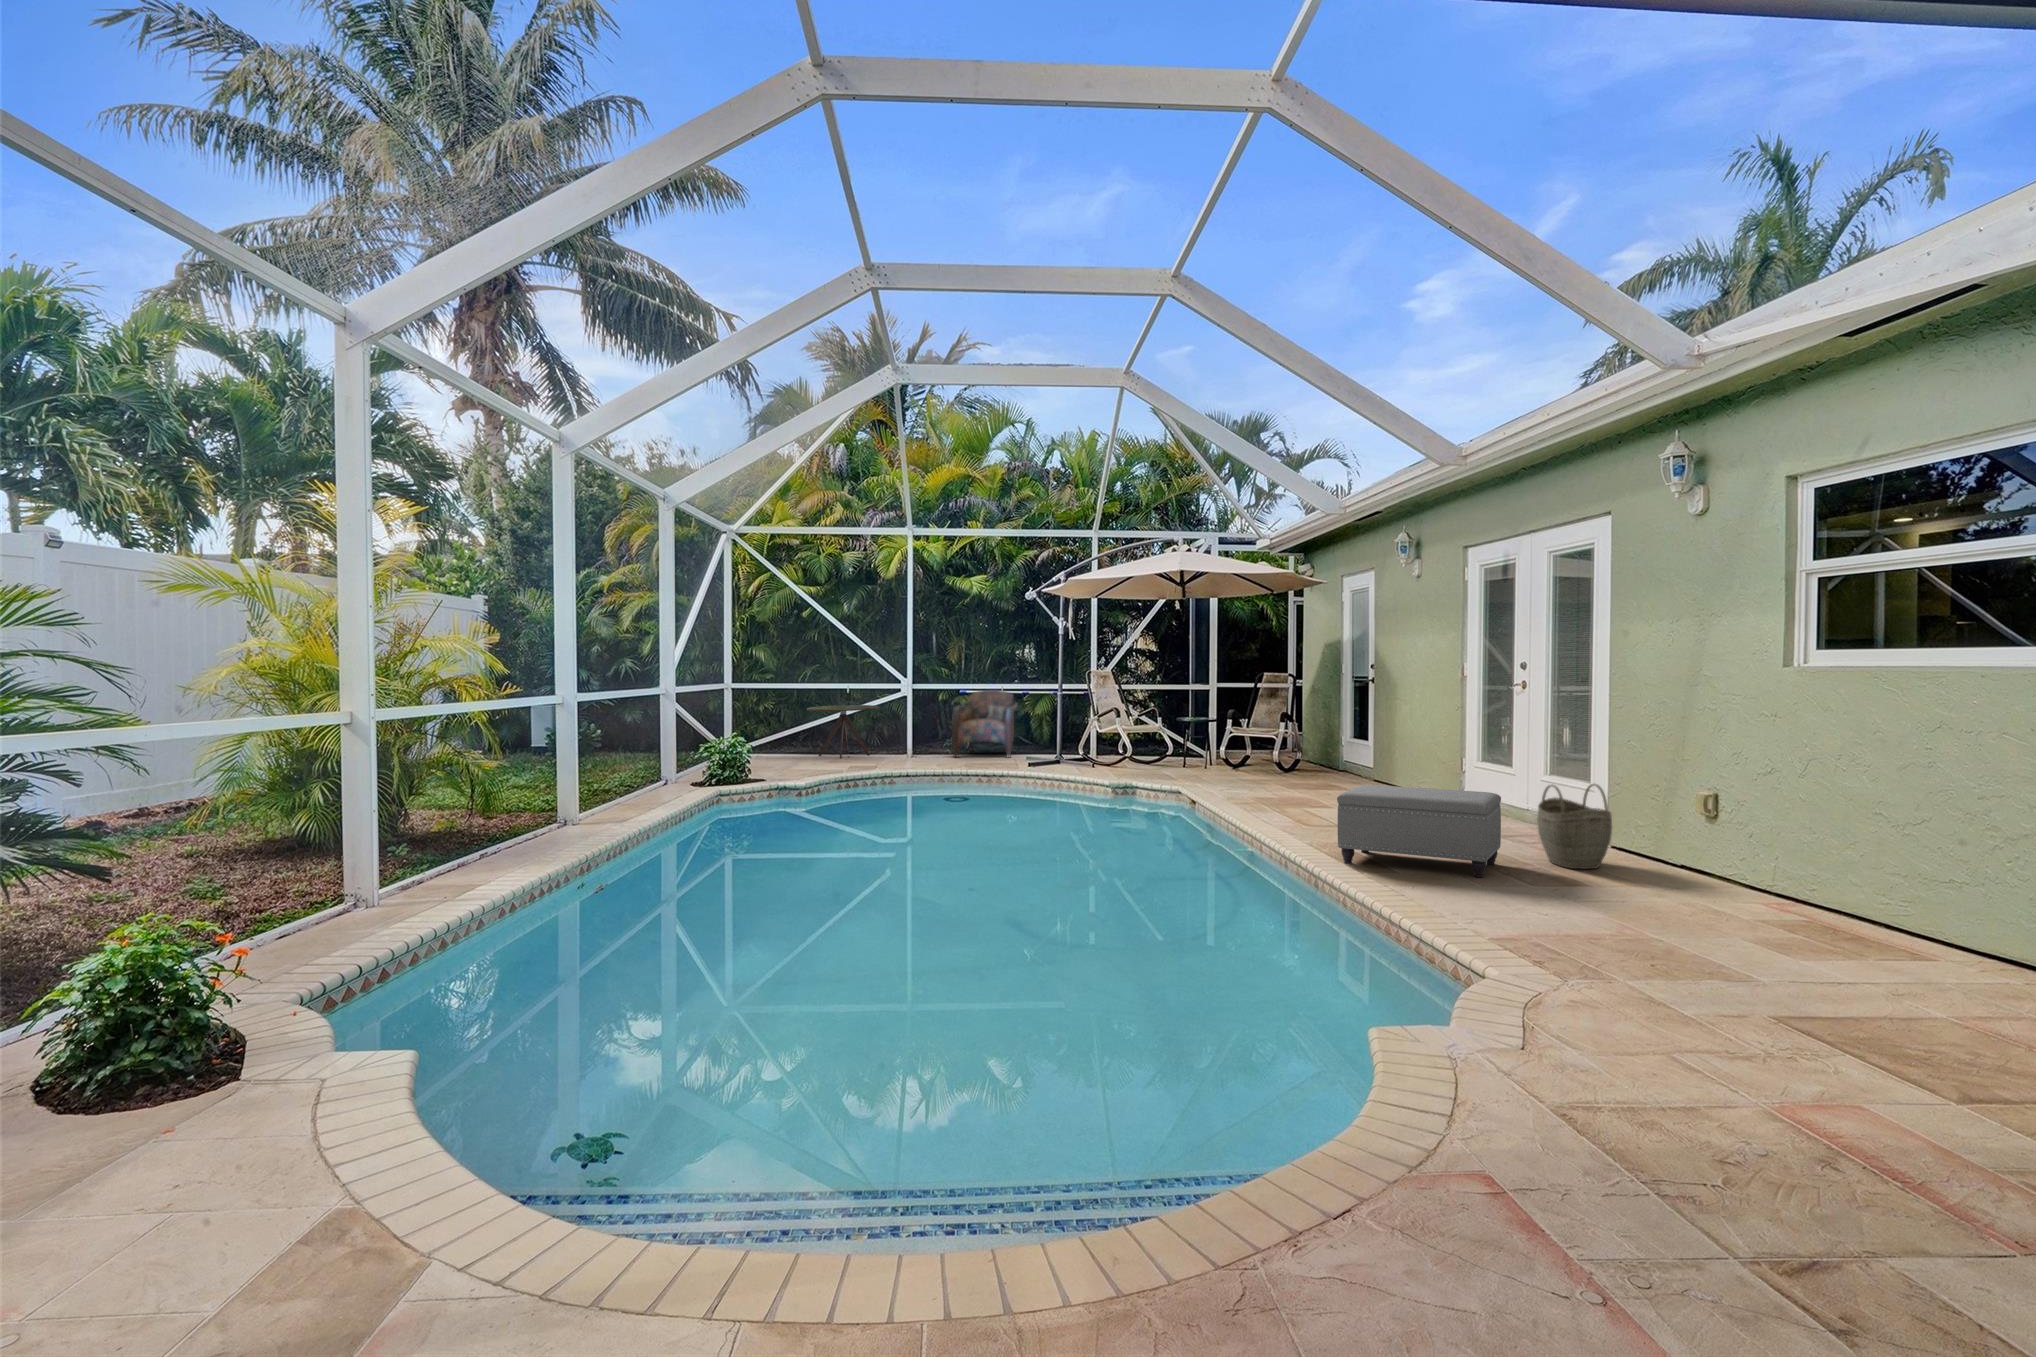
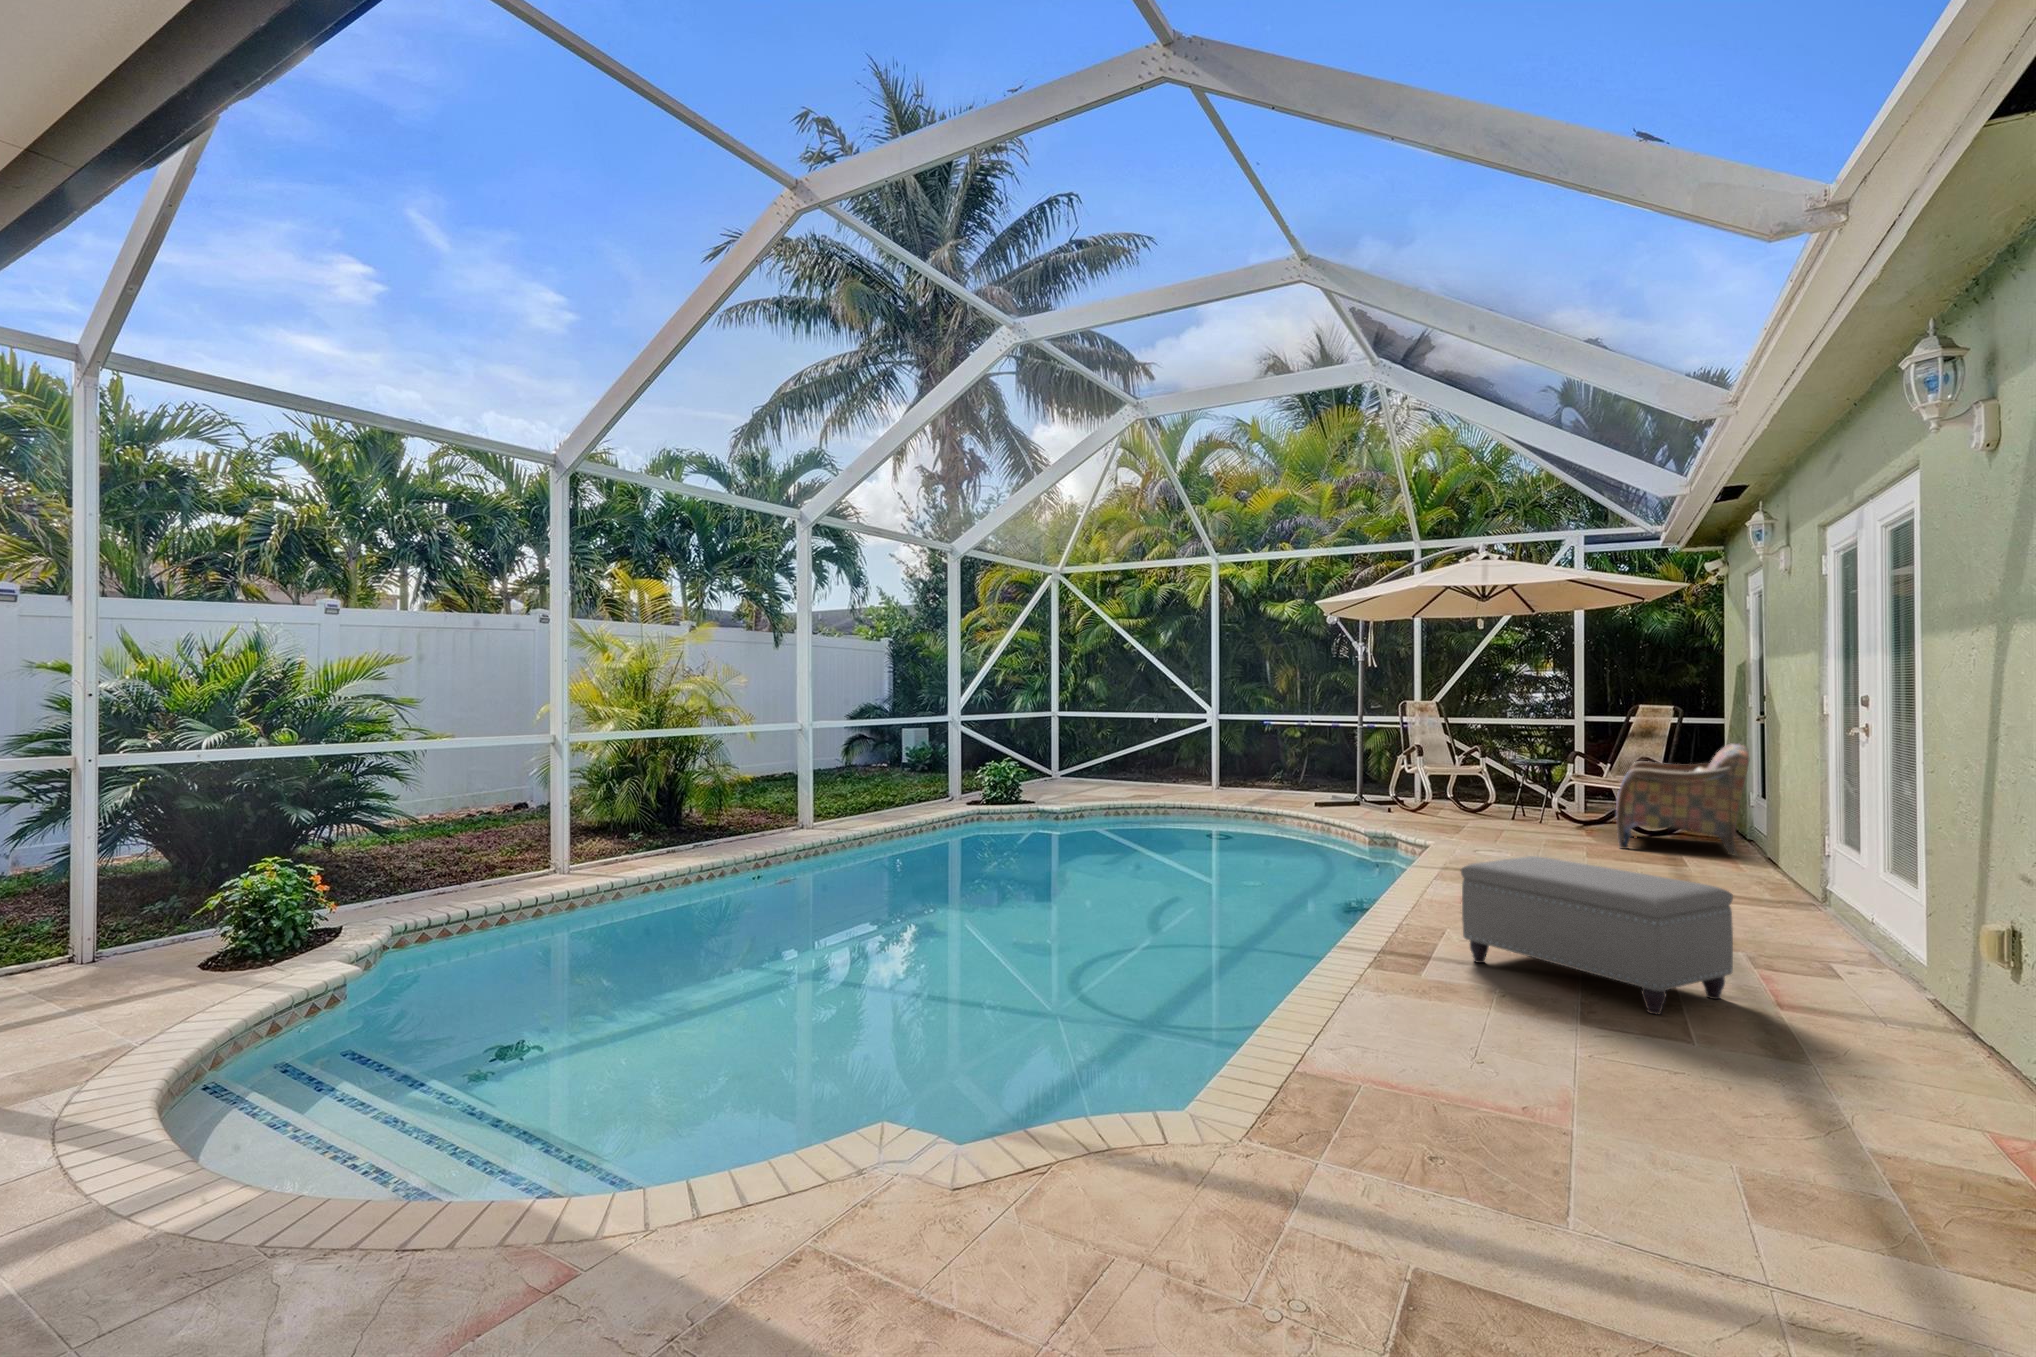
armchair: present [952,690,1018,758] -> present [1616,743,1749,855]
round table: present [807,705,879,758] -> none [1120,734,1191,786]
woven basket: present [1537,784,1612,869] -> none [1814,884,1947,1036]

